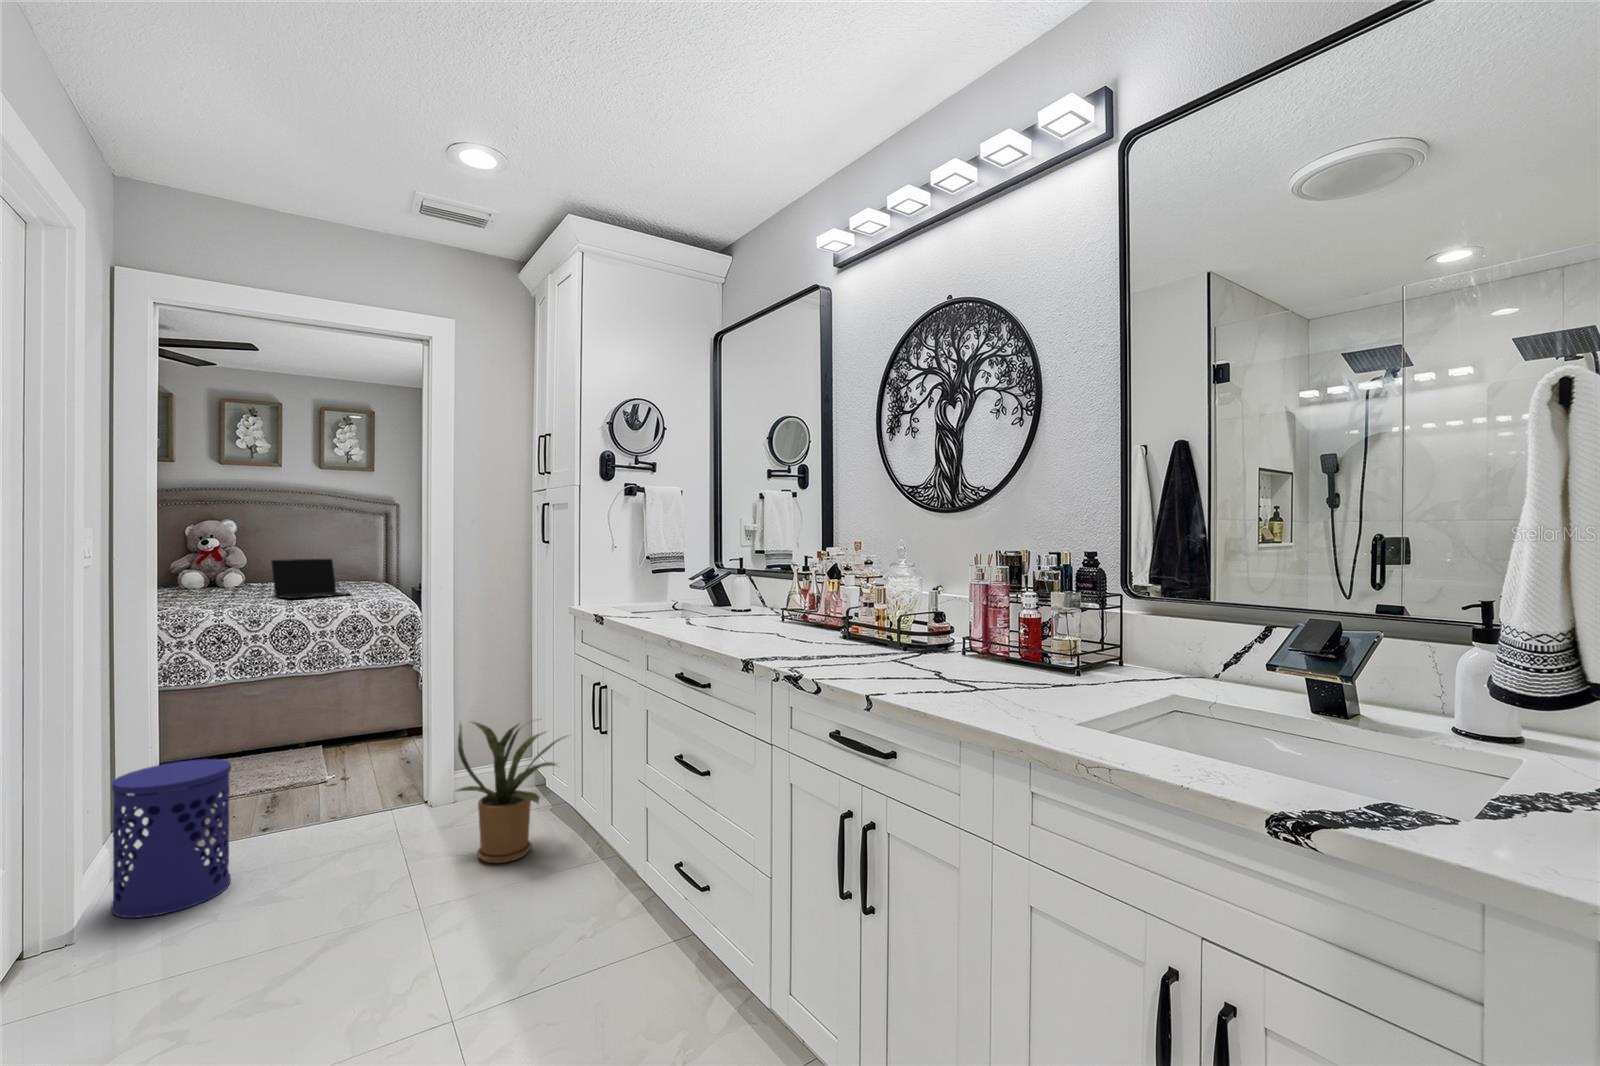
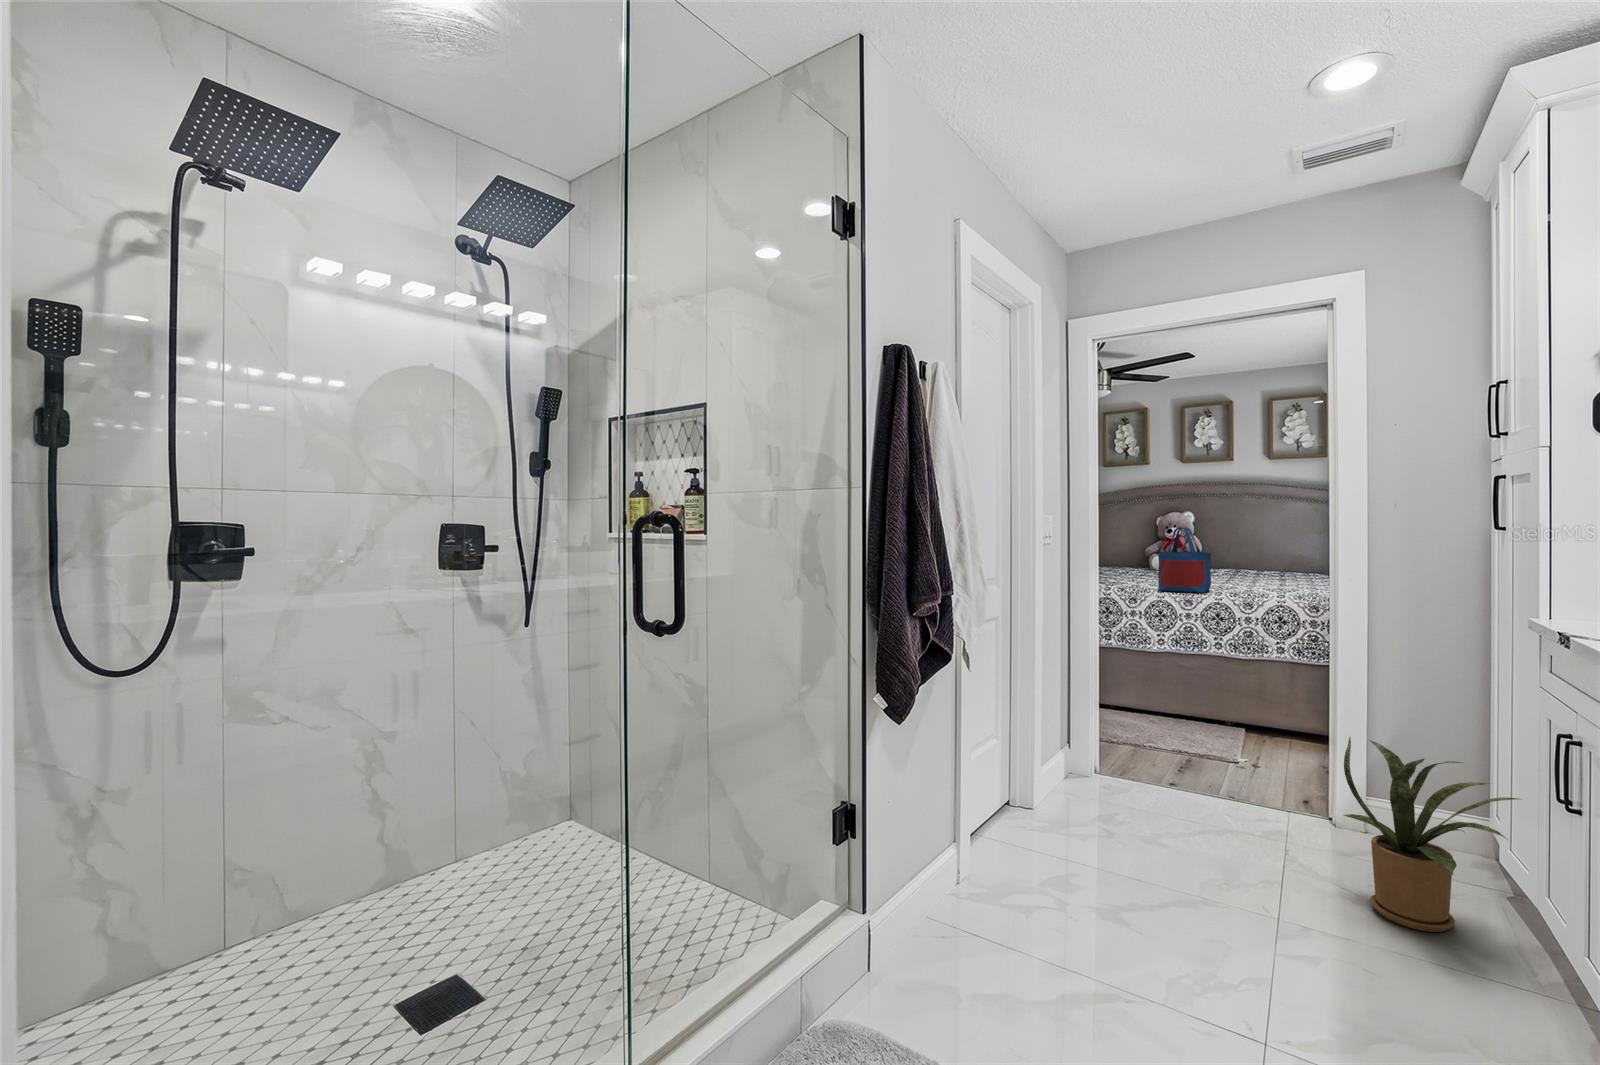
tote bag: none [214,539,281,613] -> present [1158,527,1211,593]
laptop: present [271,559,350,599] -> none [1212,546,1287,584]
waste bin: present [112,759,231,918] -> none [1053,704,1132,825]

